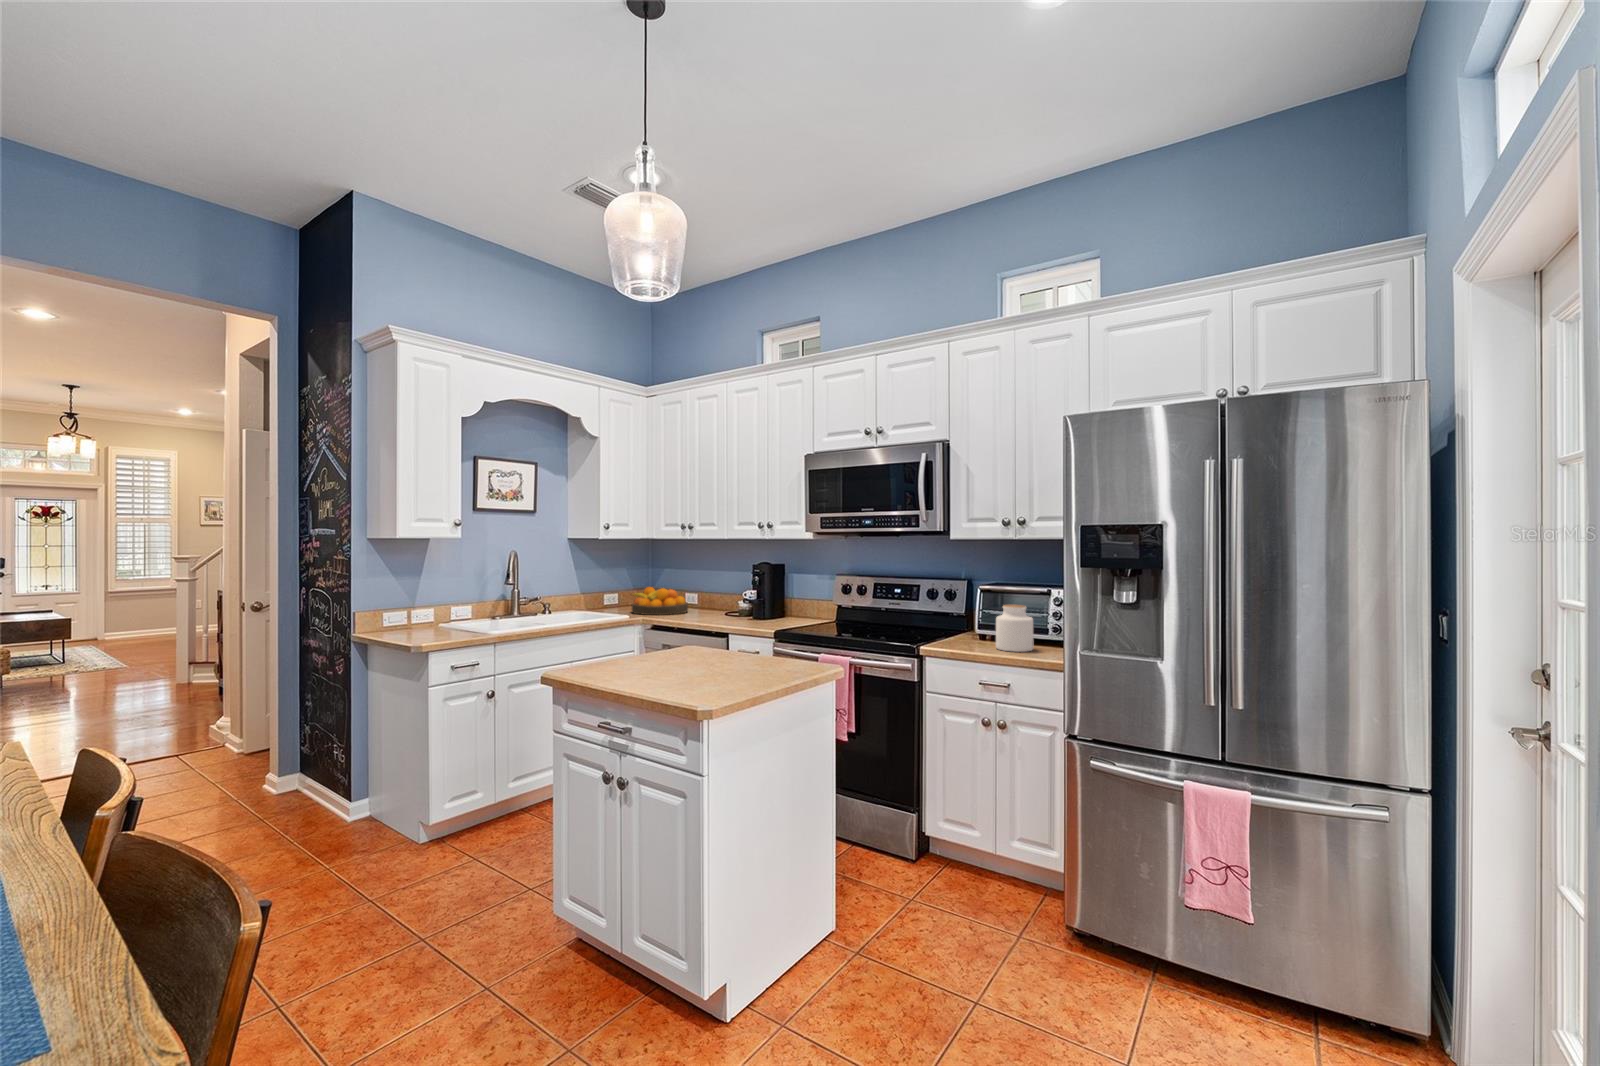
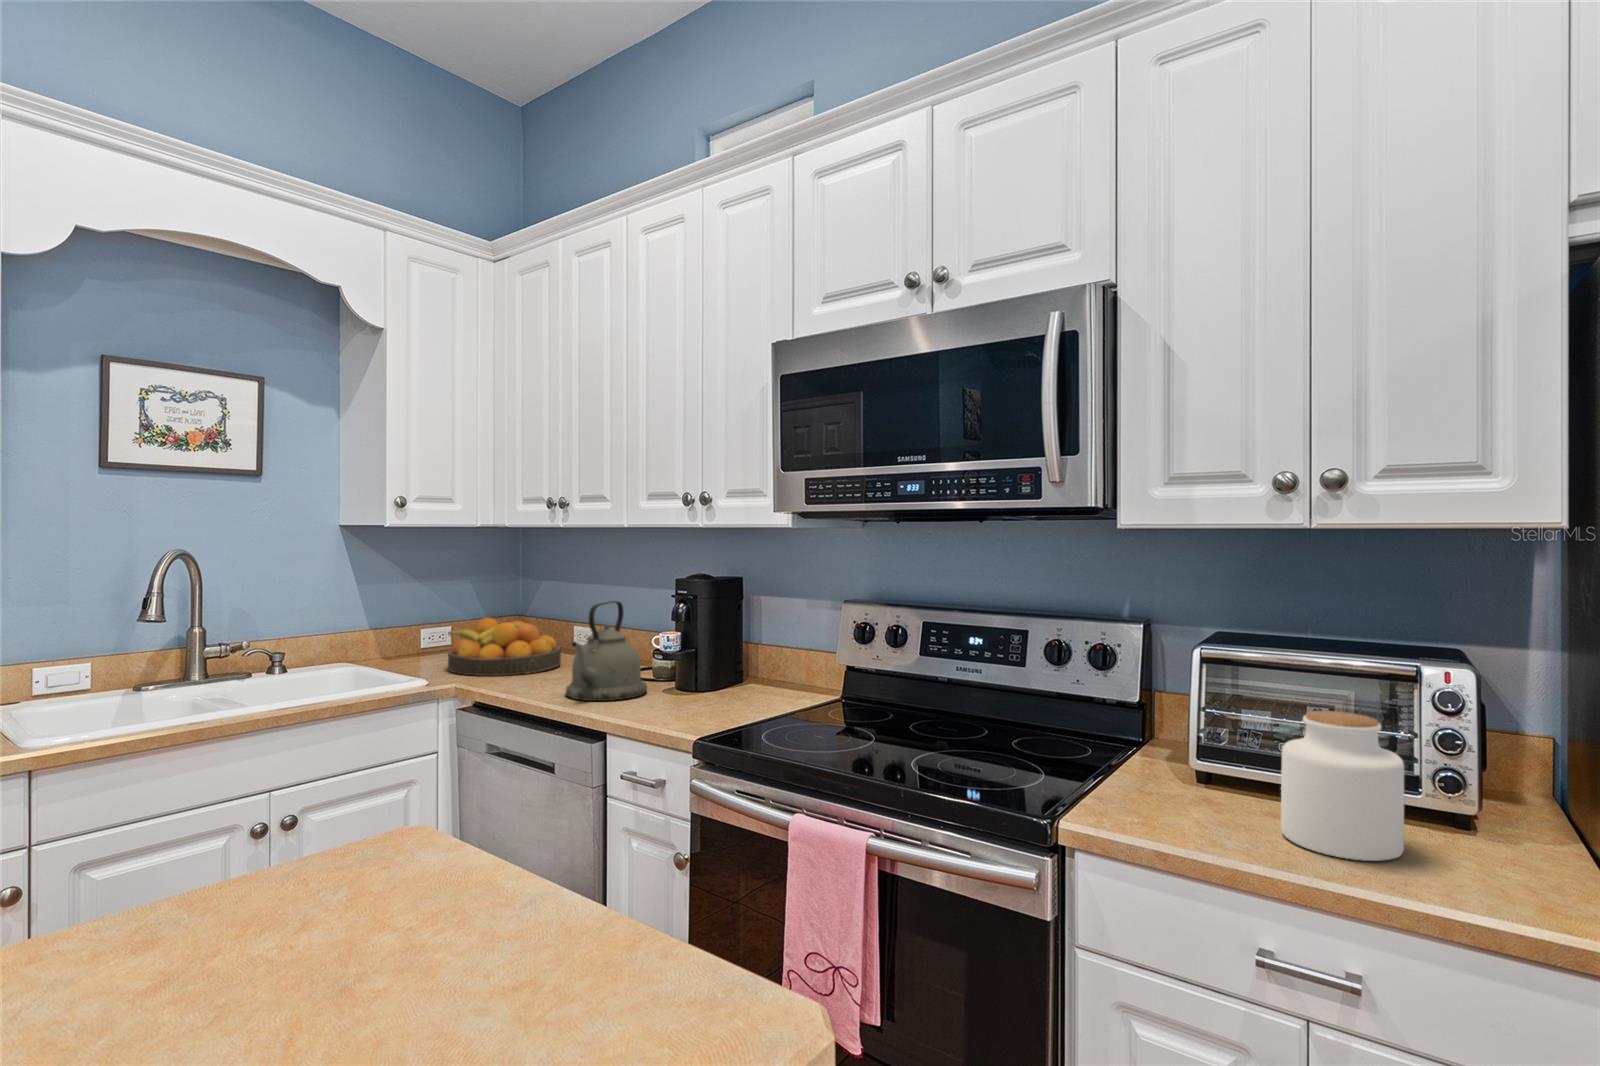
kettle: none [703,575,742,622] -> present [565,601,647,701]

